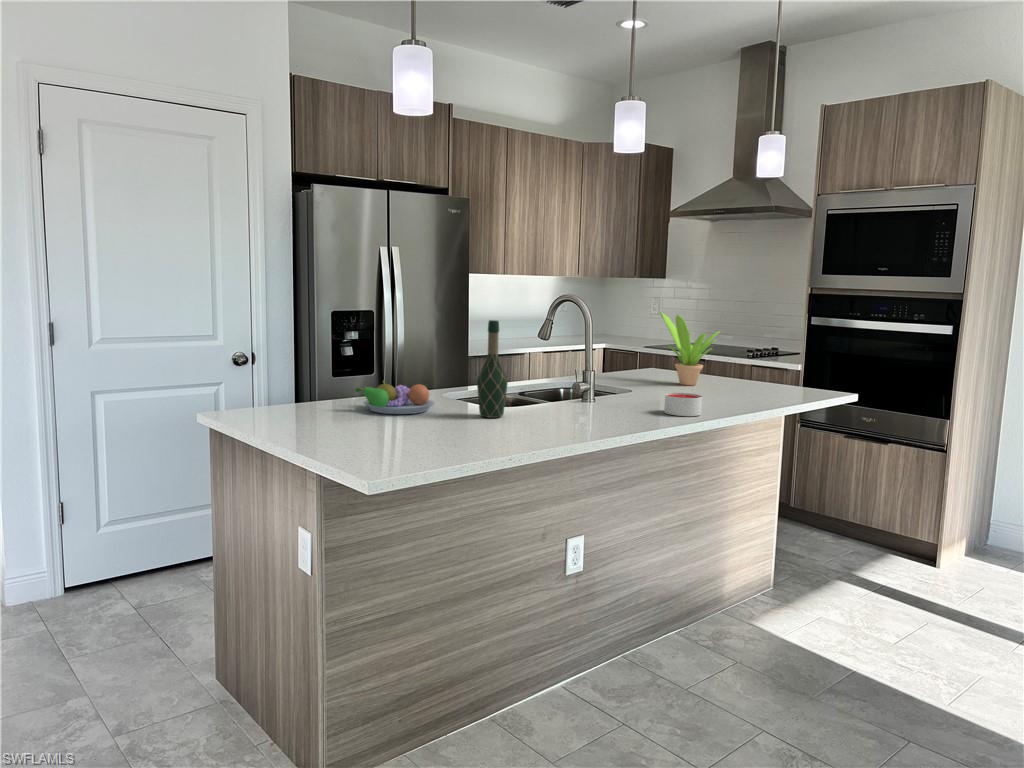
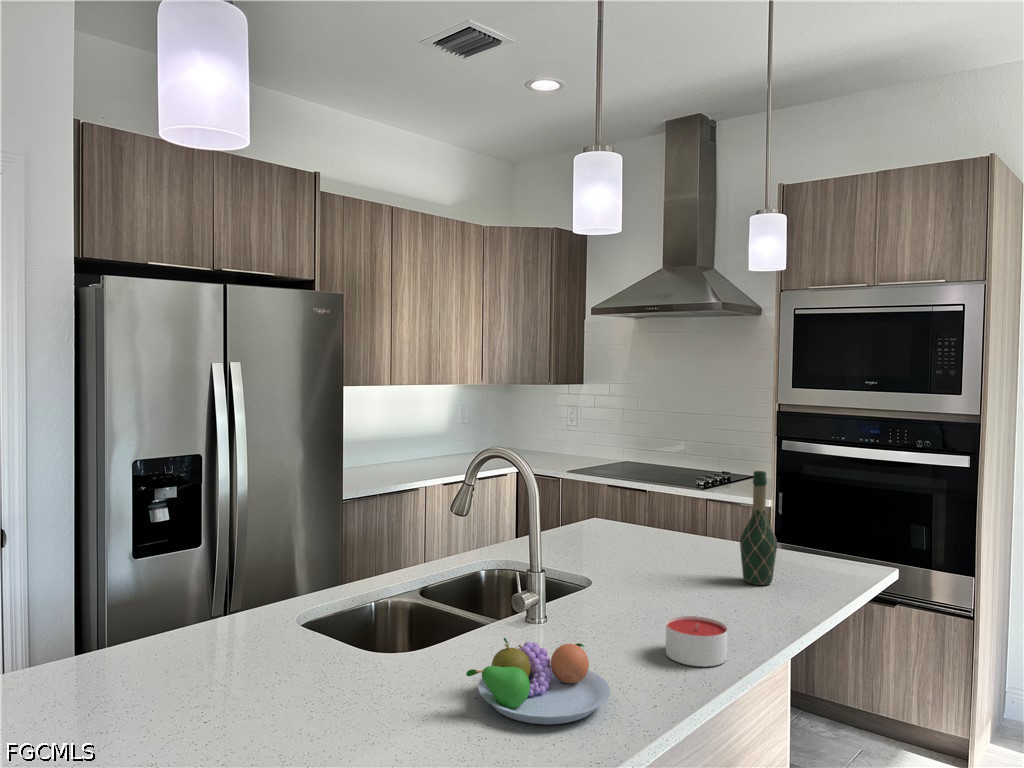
potted plant: present [661,313,720,385] -> none [614,455,700,563]
wine bottle: present [477,320,508,418] -> present [740,471,777,585]
fruit bowl: present [355,380,435,414] -> present [466,638,610,725]

